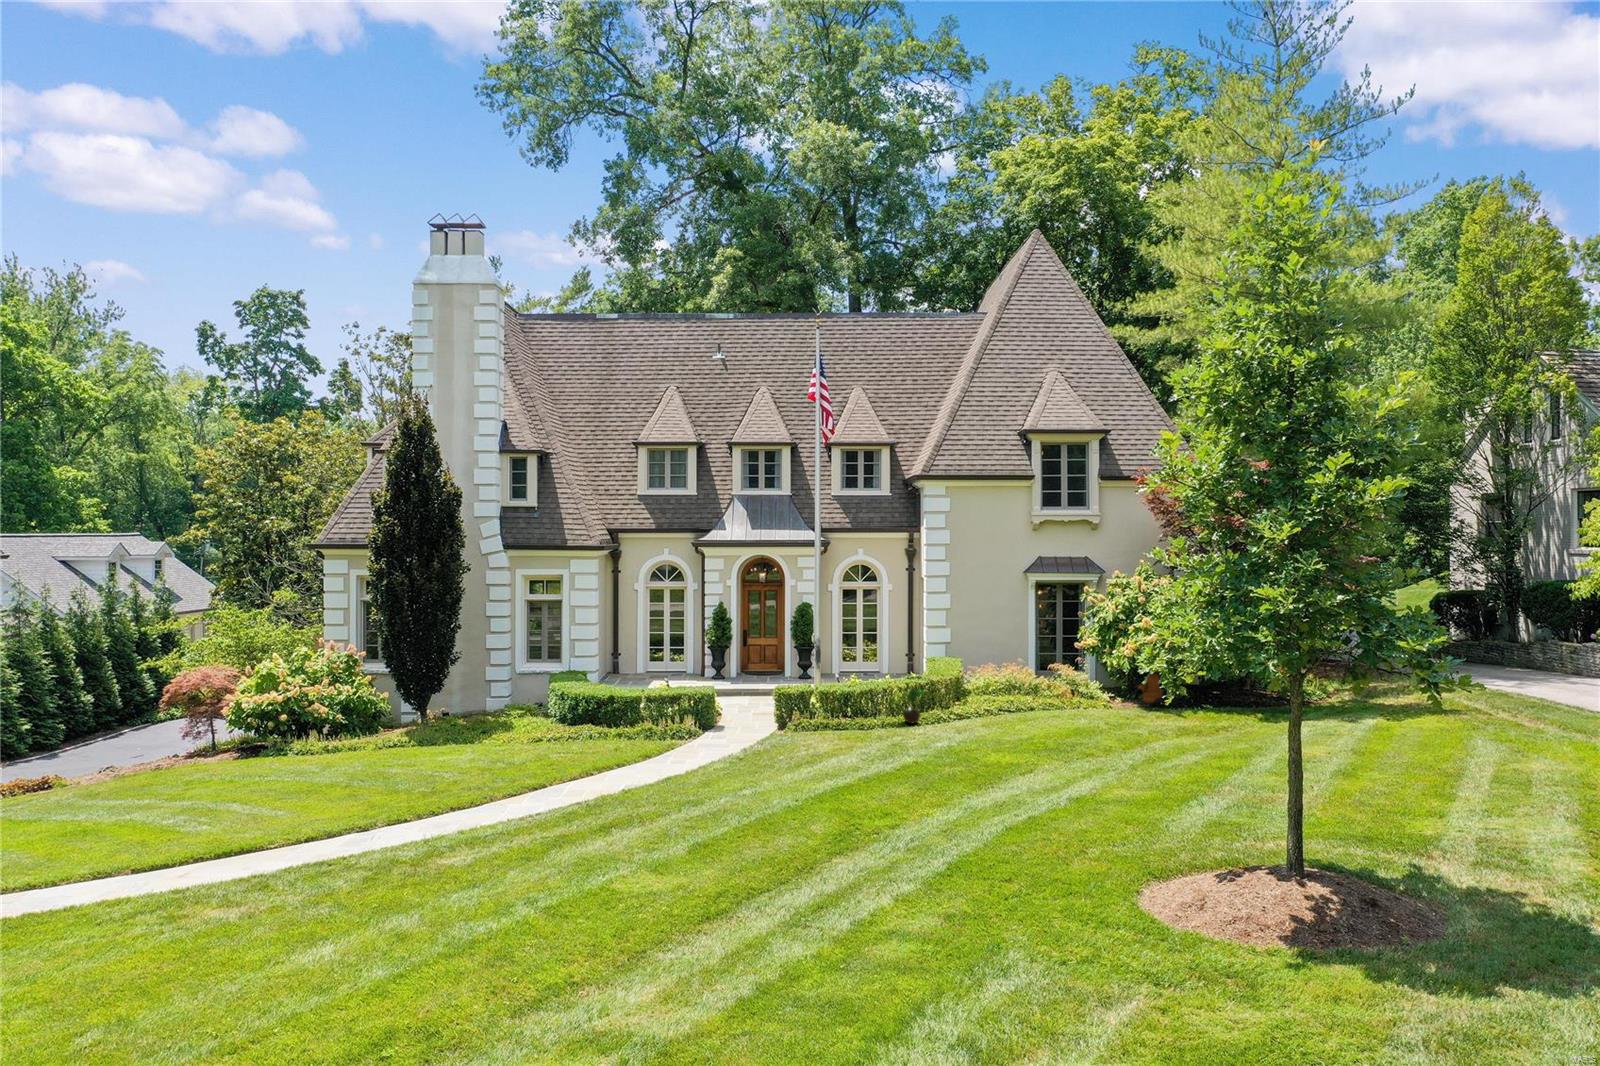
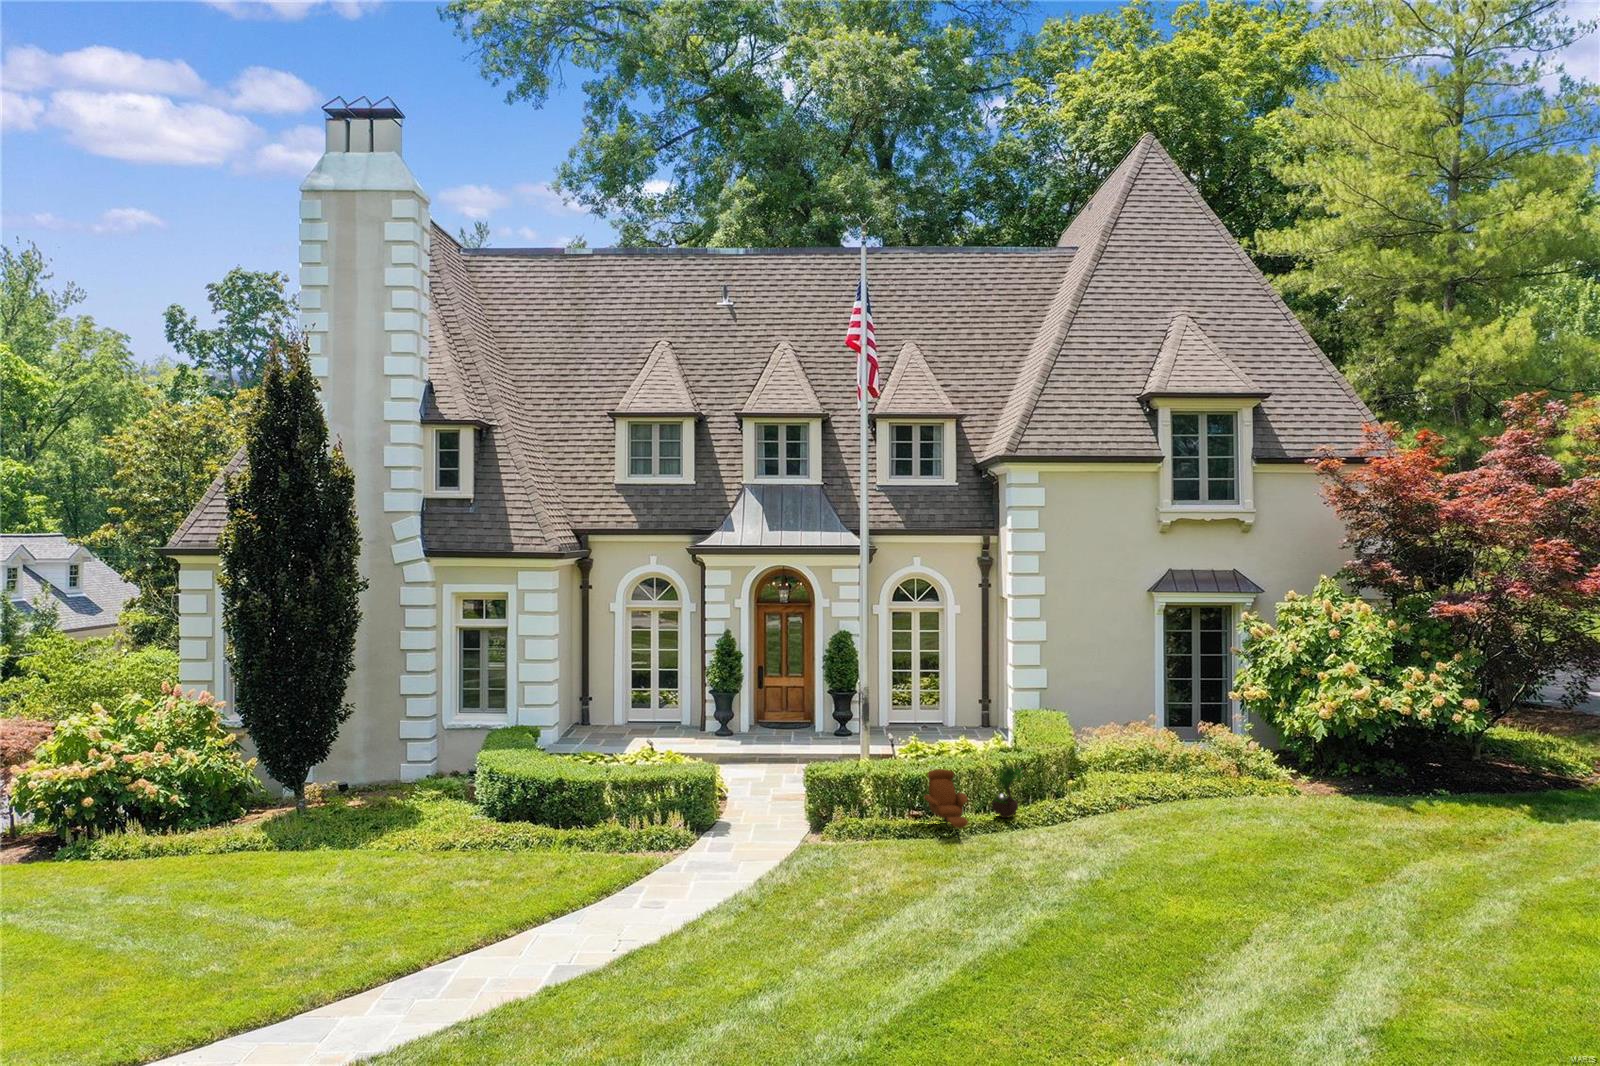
lounge chair: present [1138,674,1163,709] -> present [924,769,968,839]

